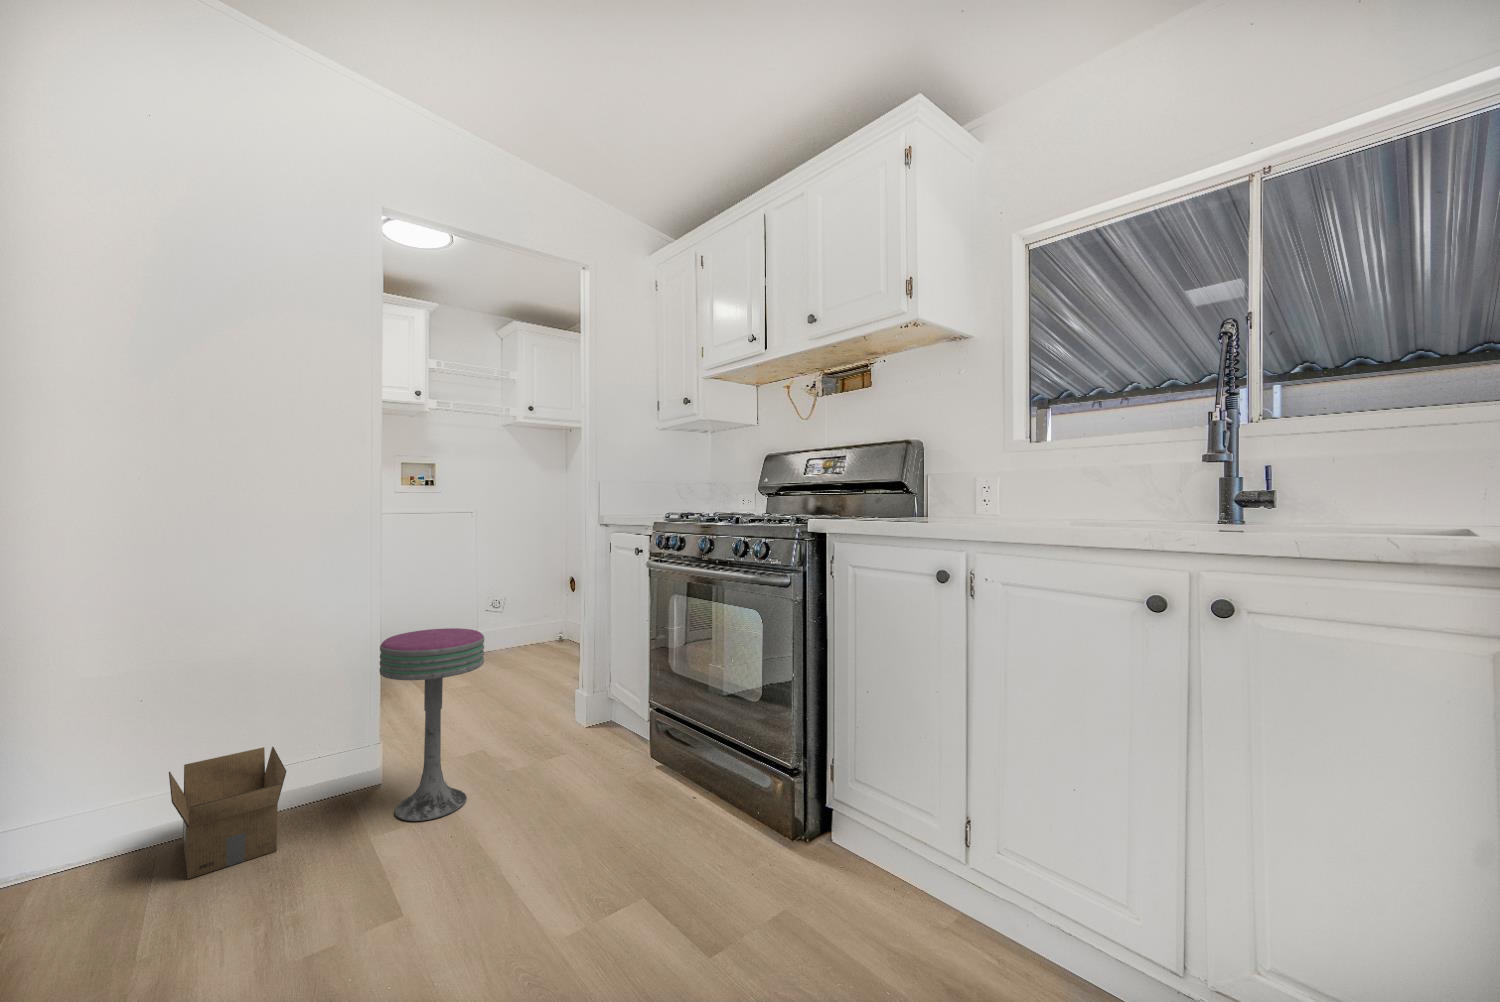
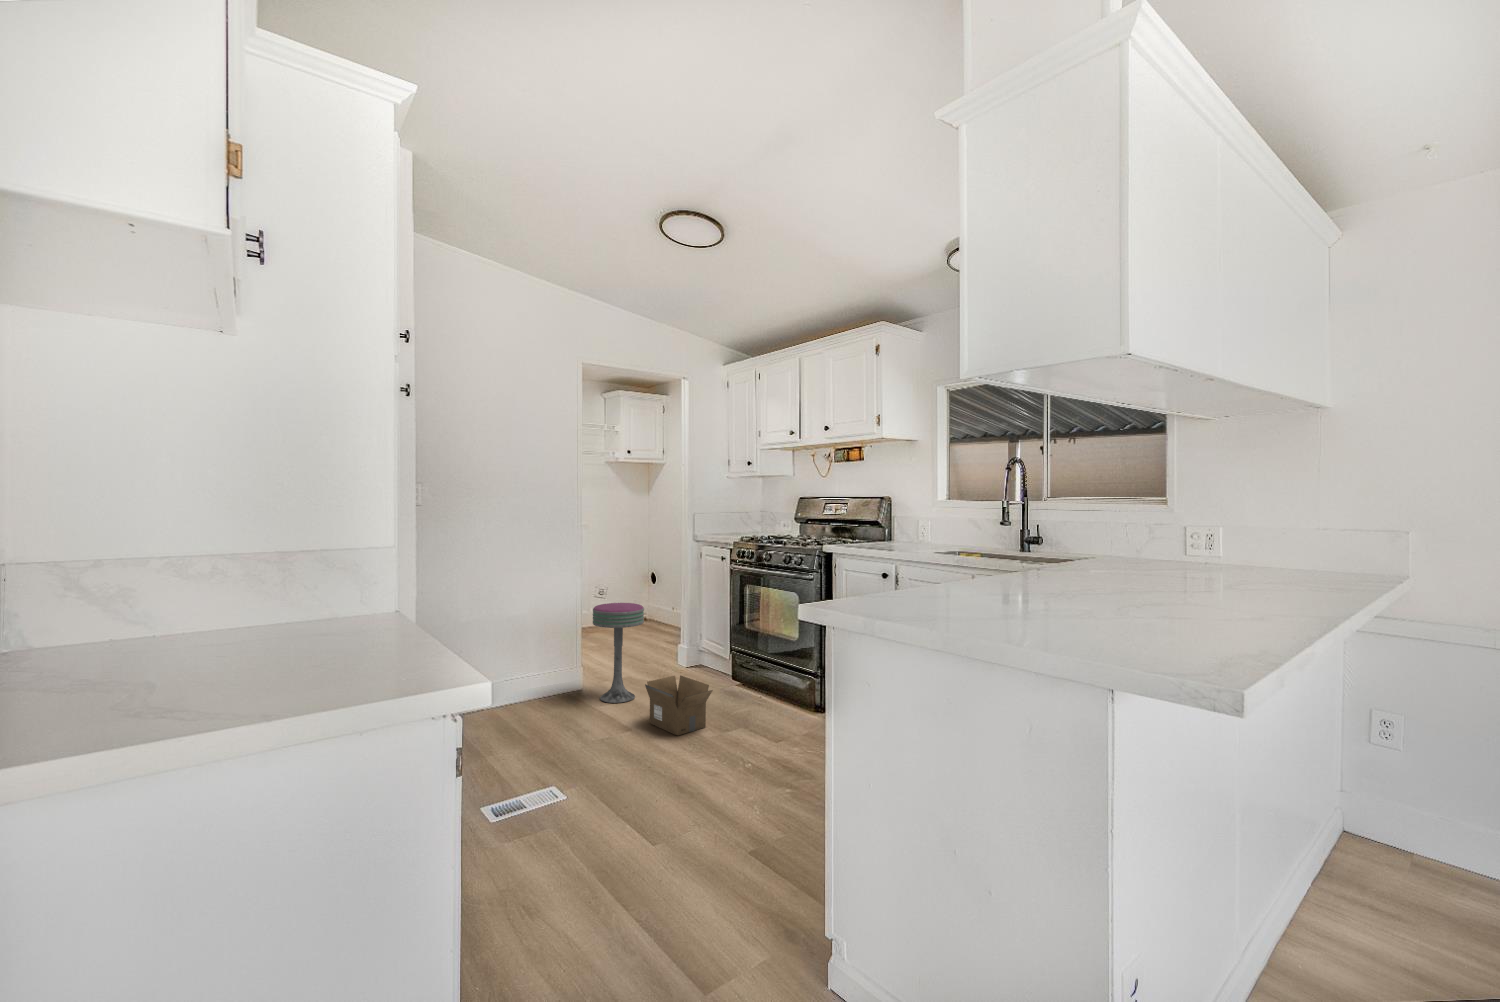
cardboard box: present [169,747,287,879] -> present [645,675,713,736]

